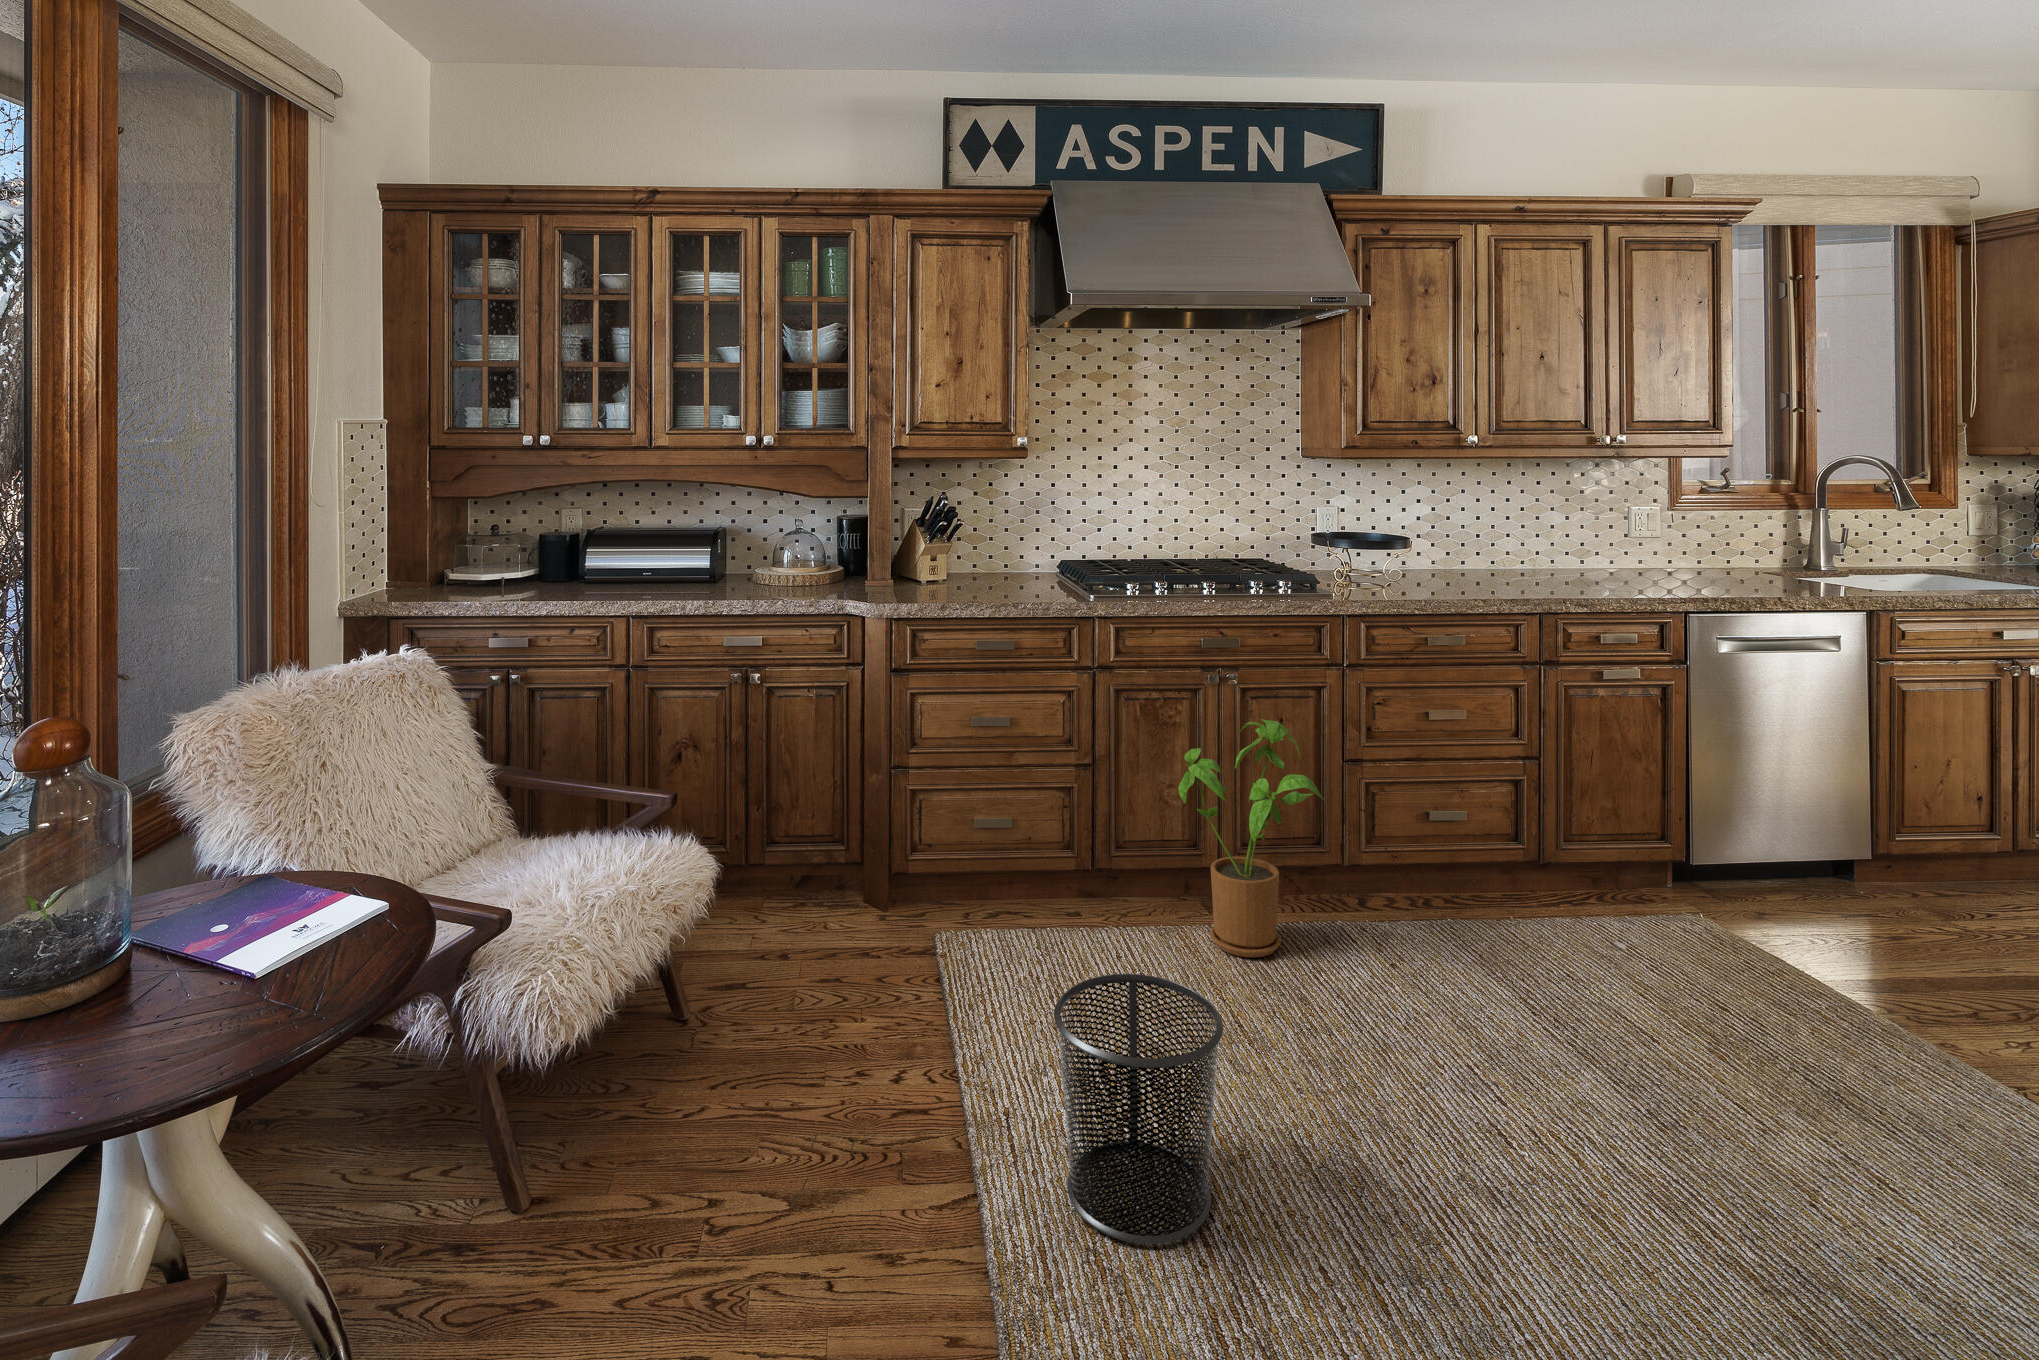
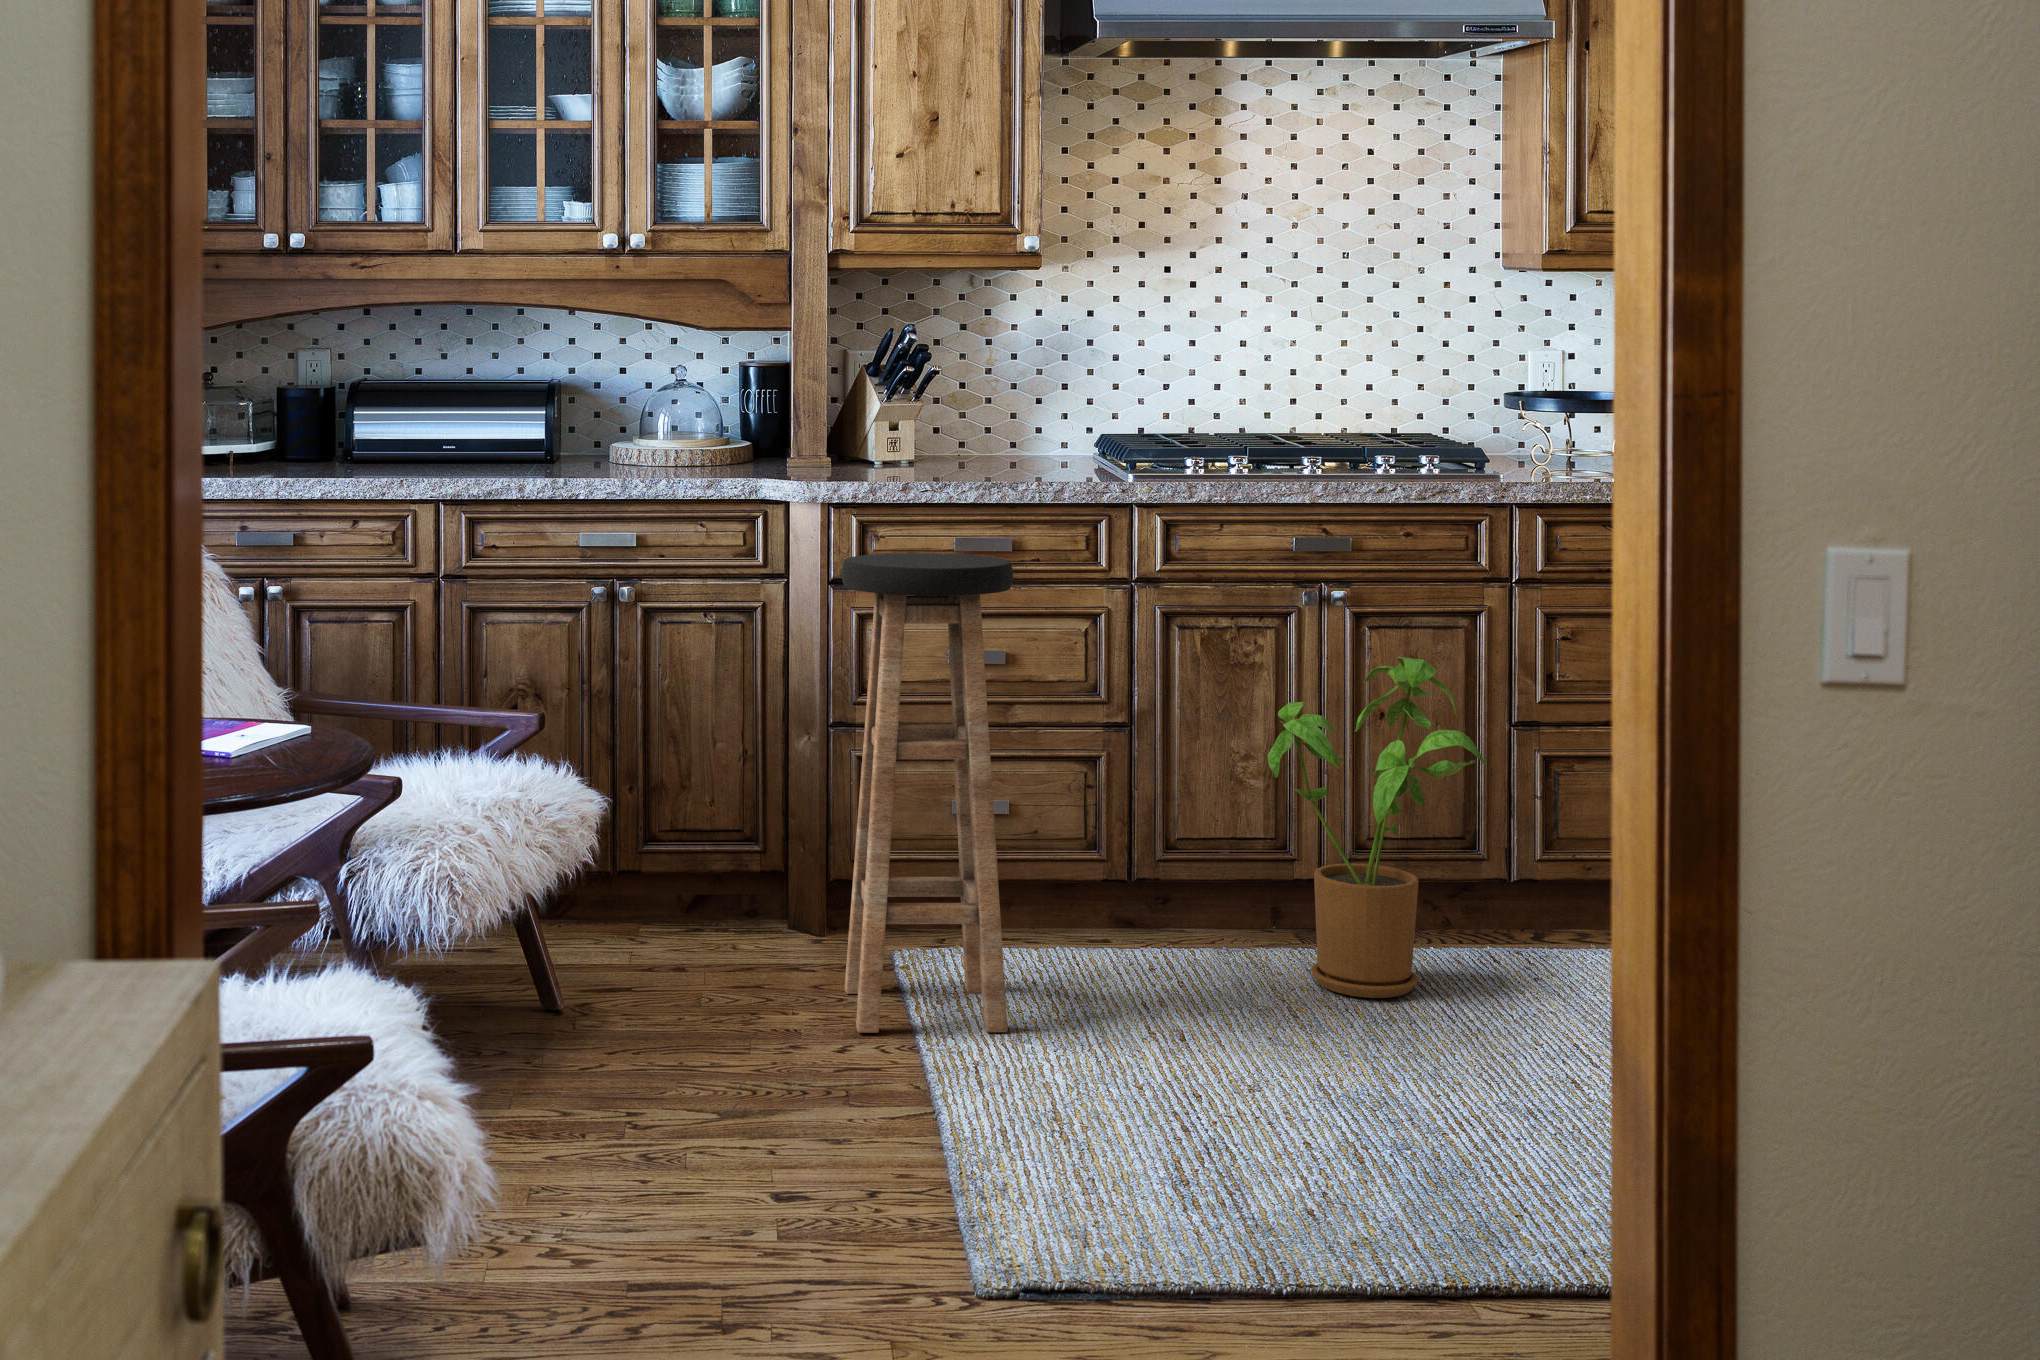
bar stool: none [888,658,1004,1012] -> present [842,553,1013,1033]
waste bin: present [1054,974,1223,1244] -> none [1096,929,1319,1221]

